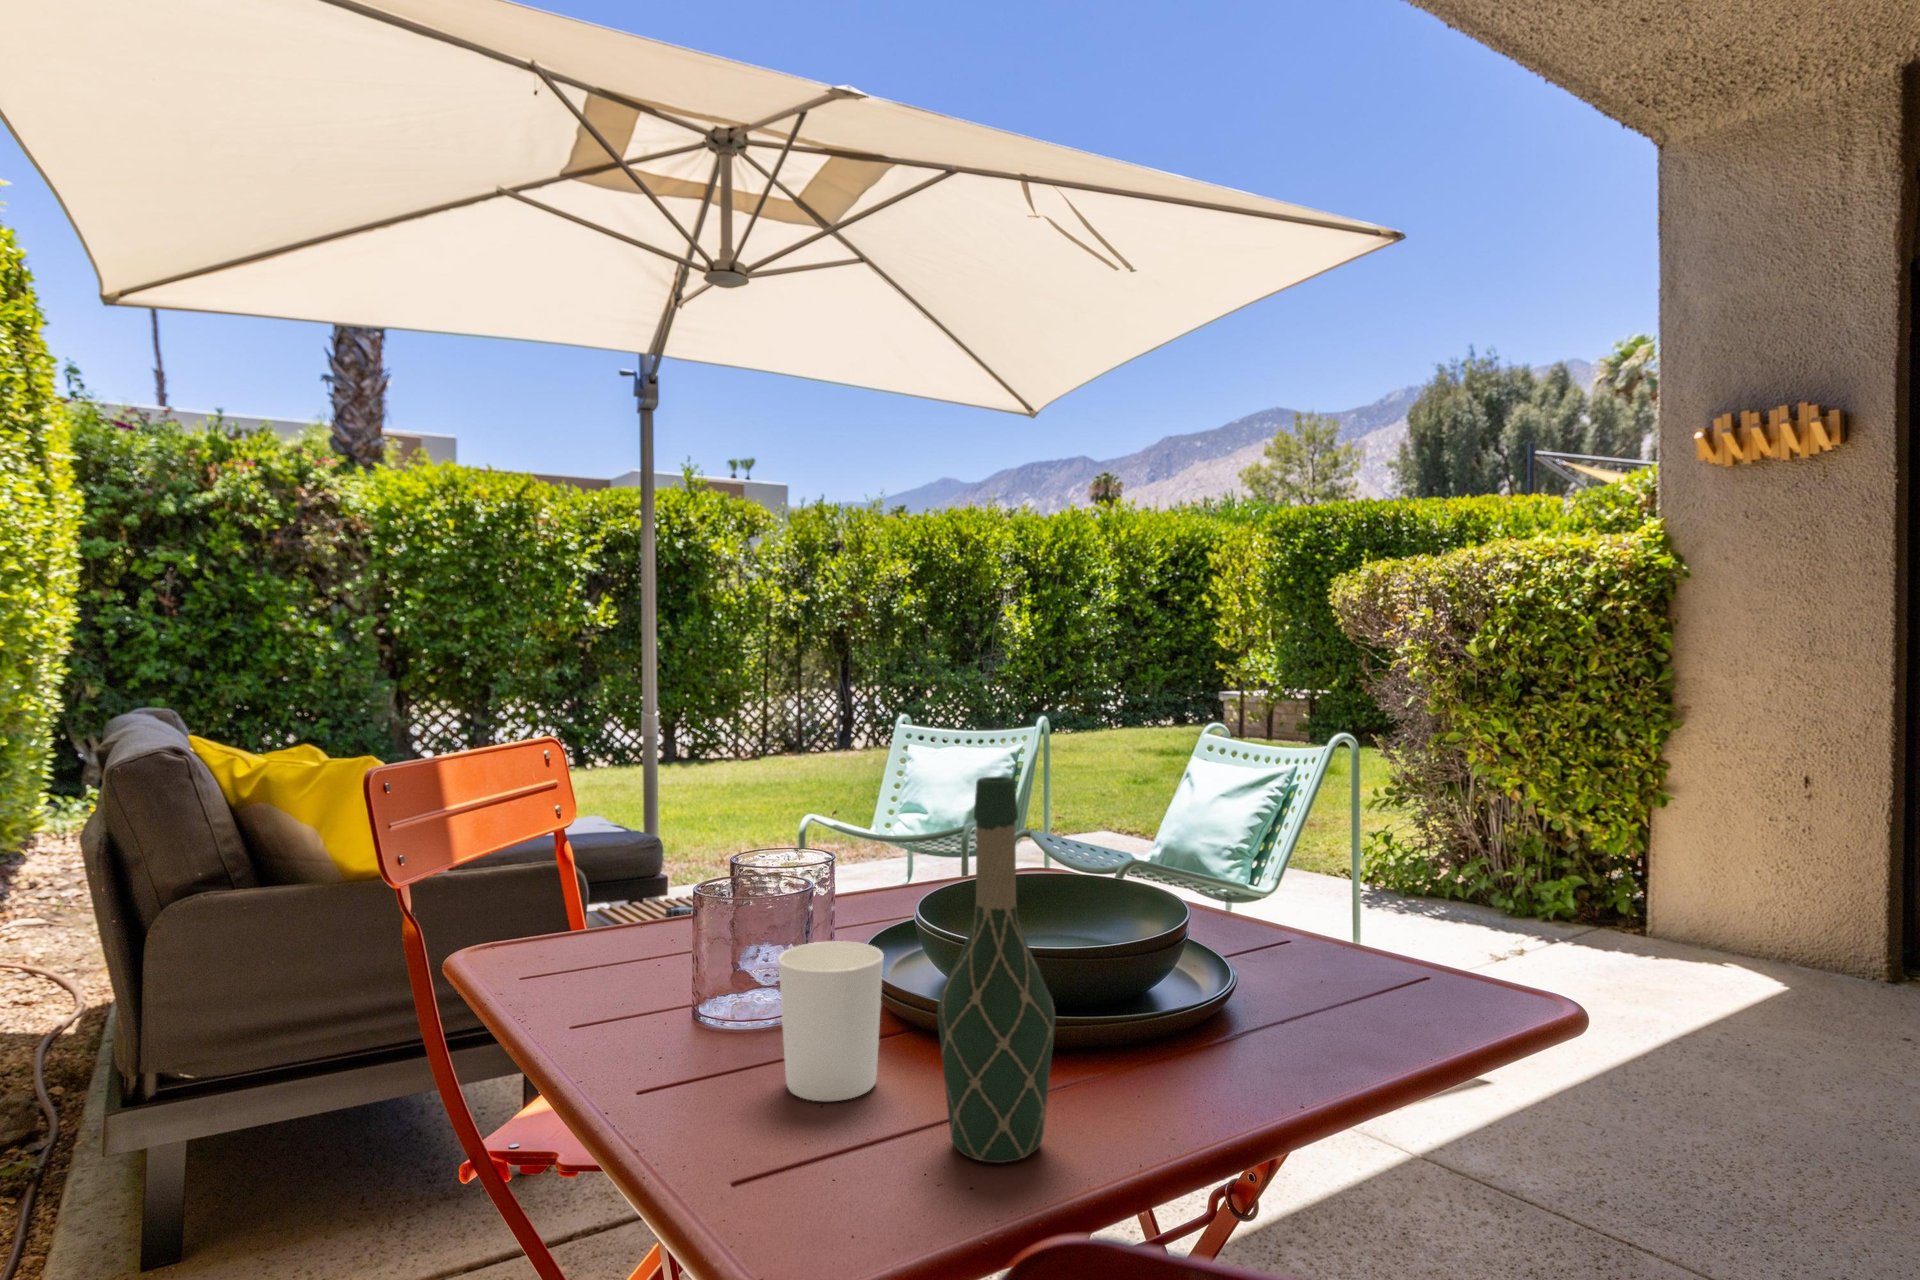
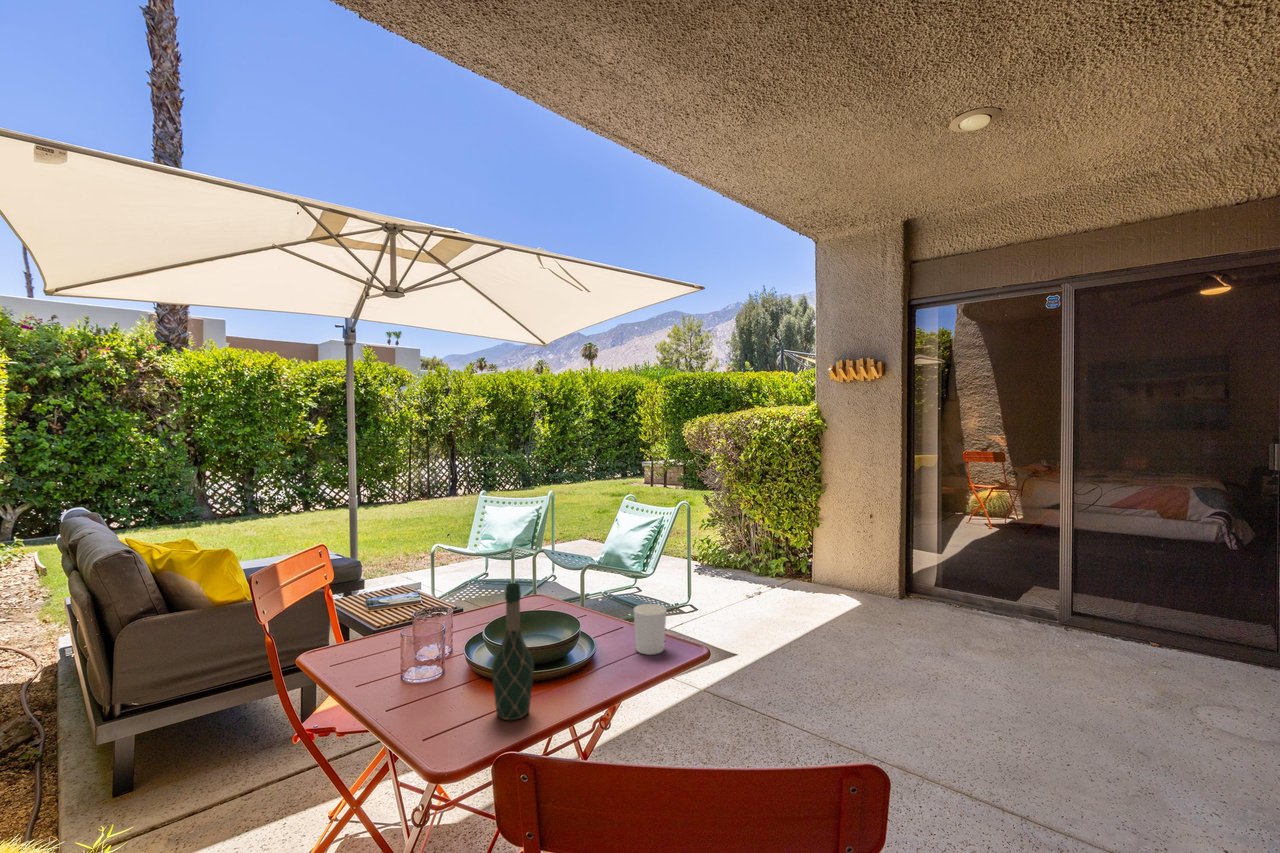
candle holder: present [778,941,884,1101] -> present [634,604,666,655]

